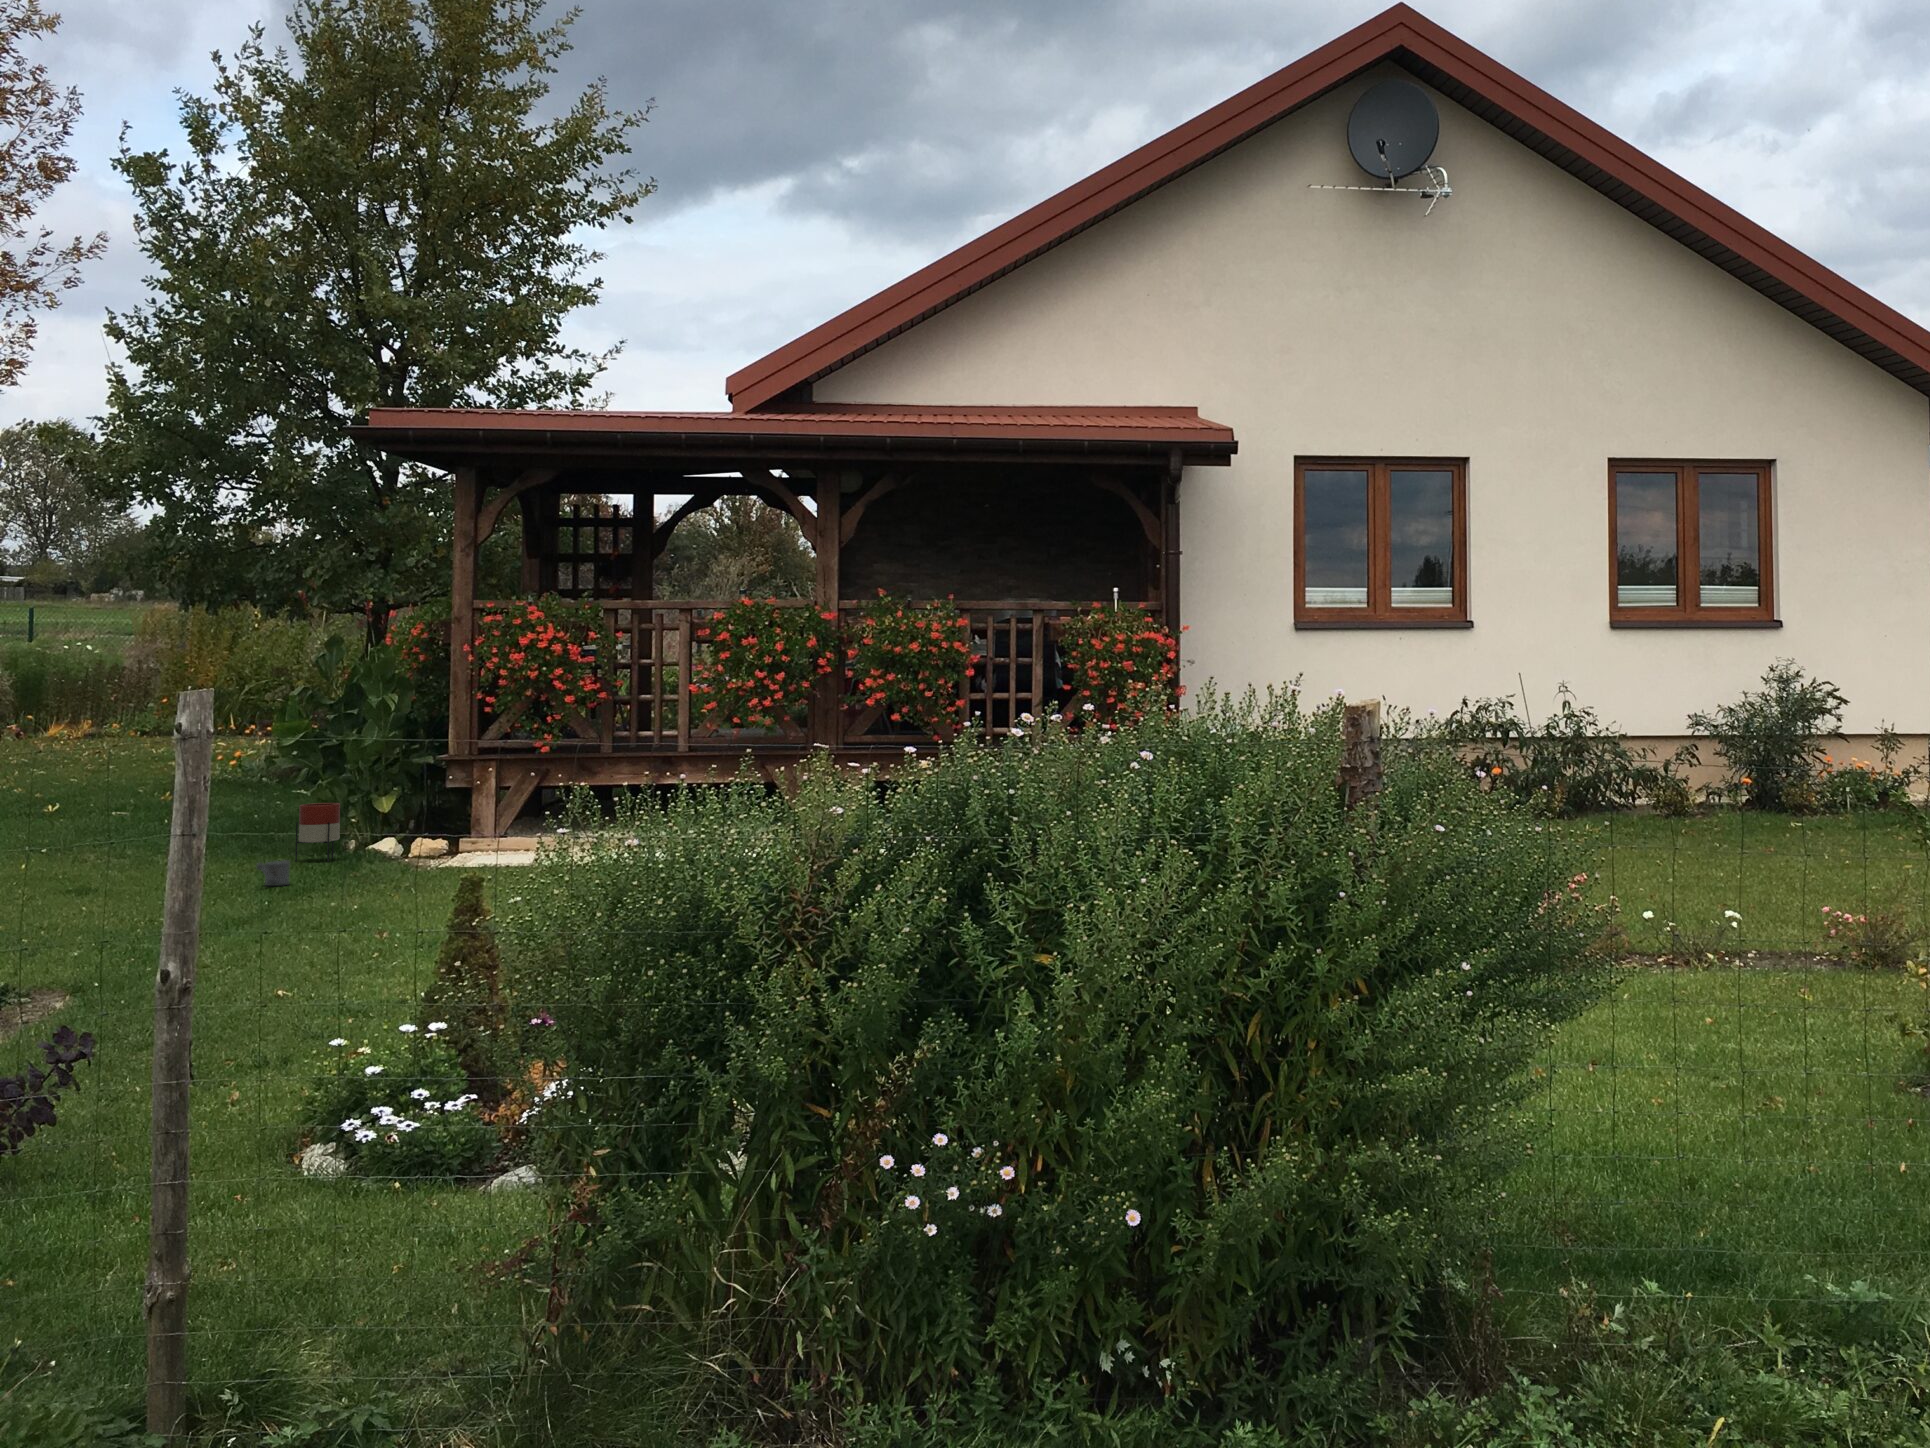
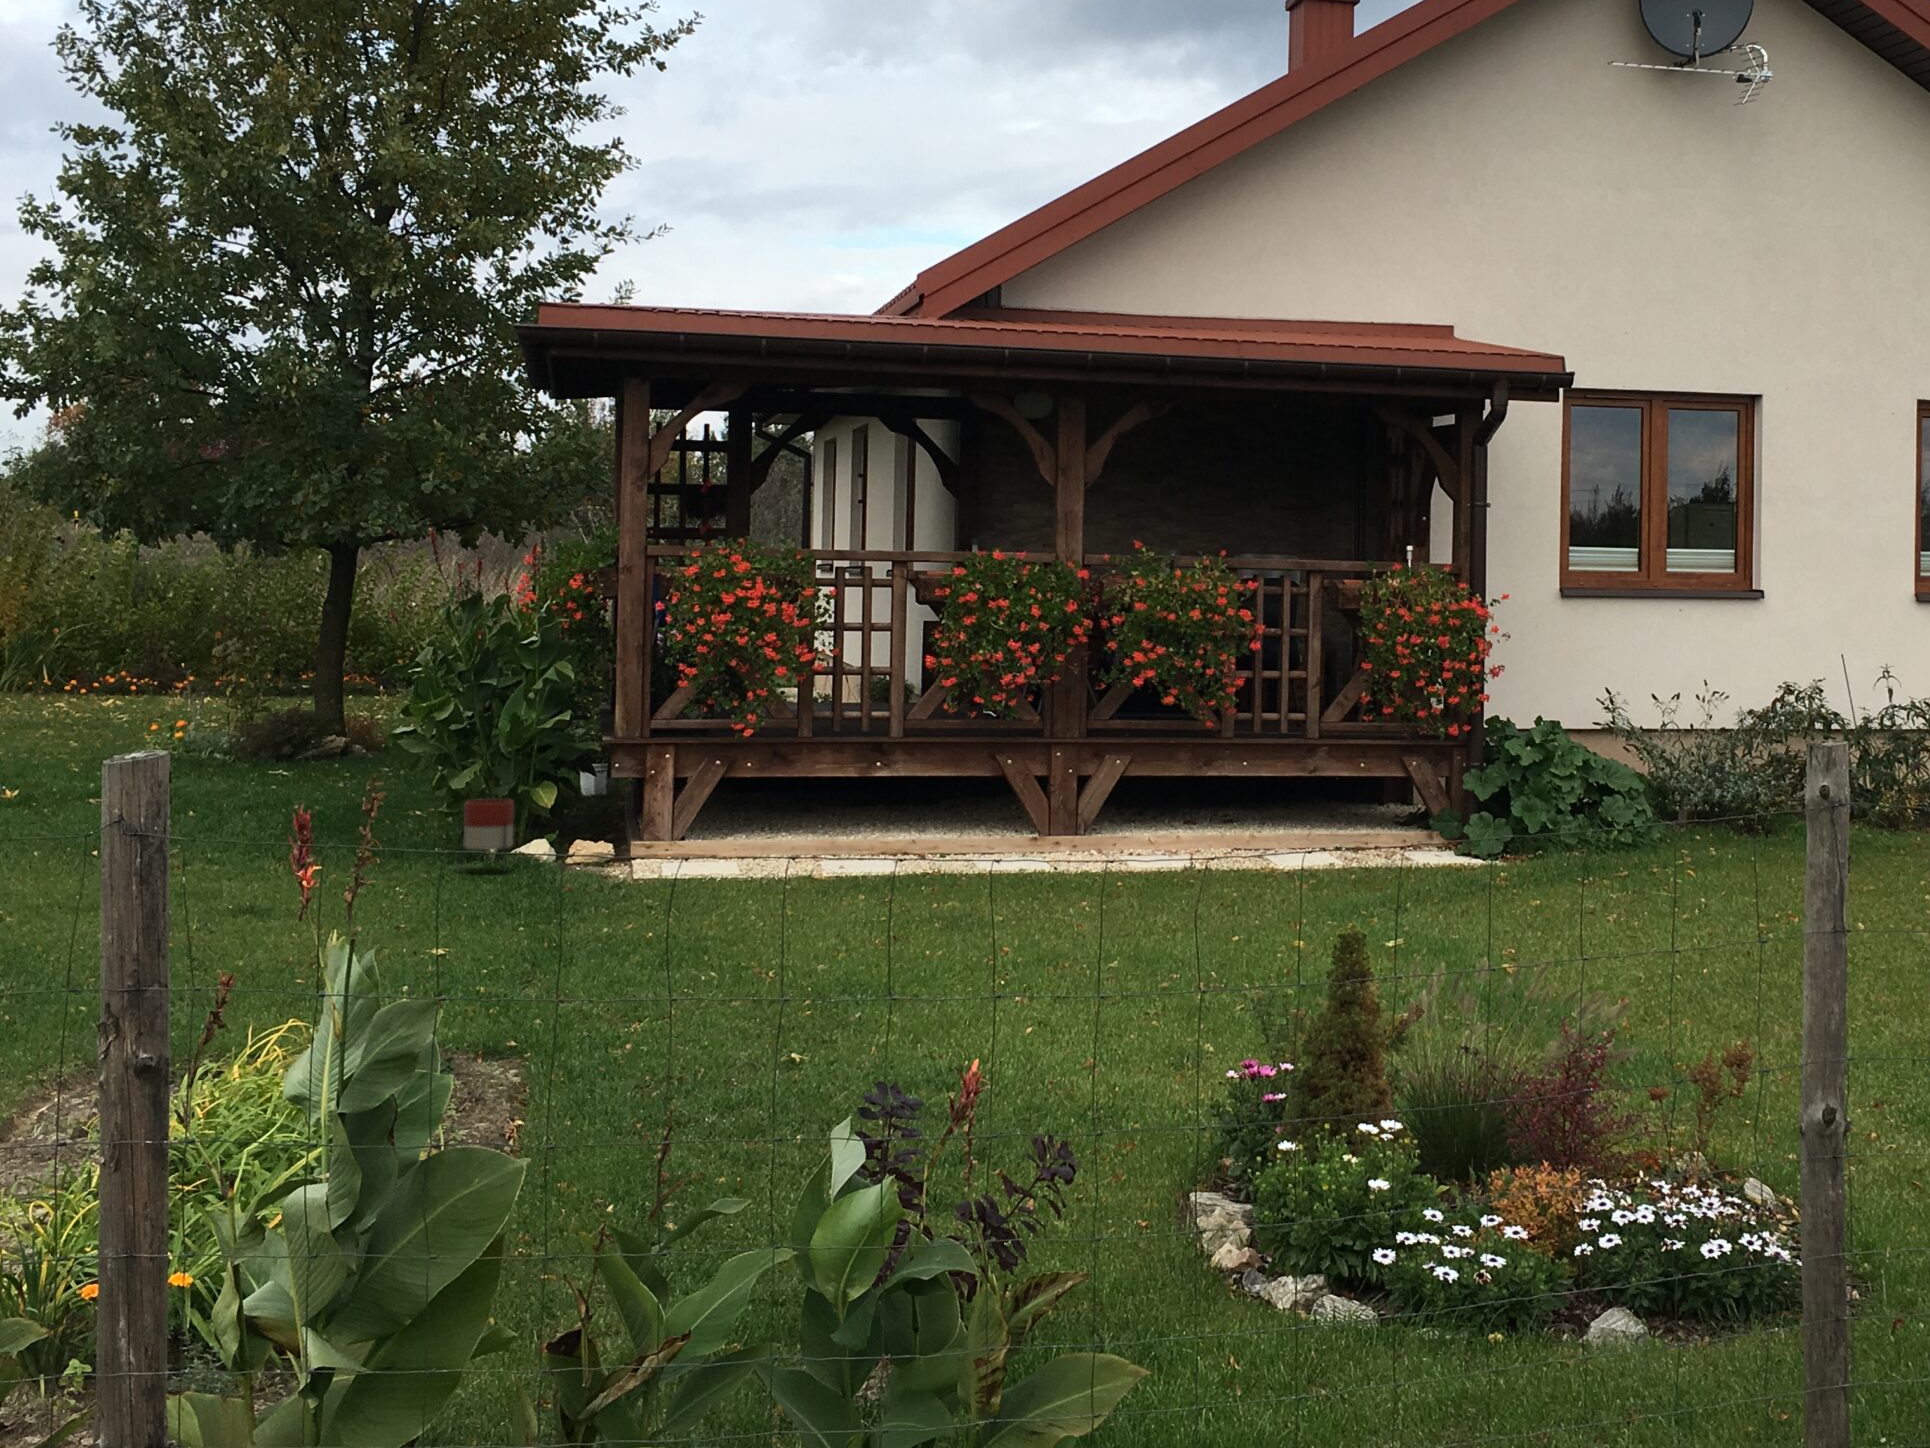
watering can: present [257,860,290,886] -> none [483,876,514,910]

